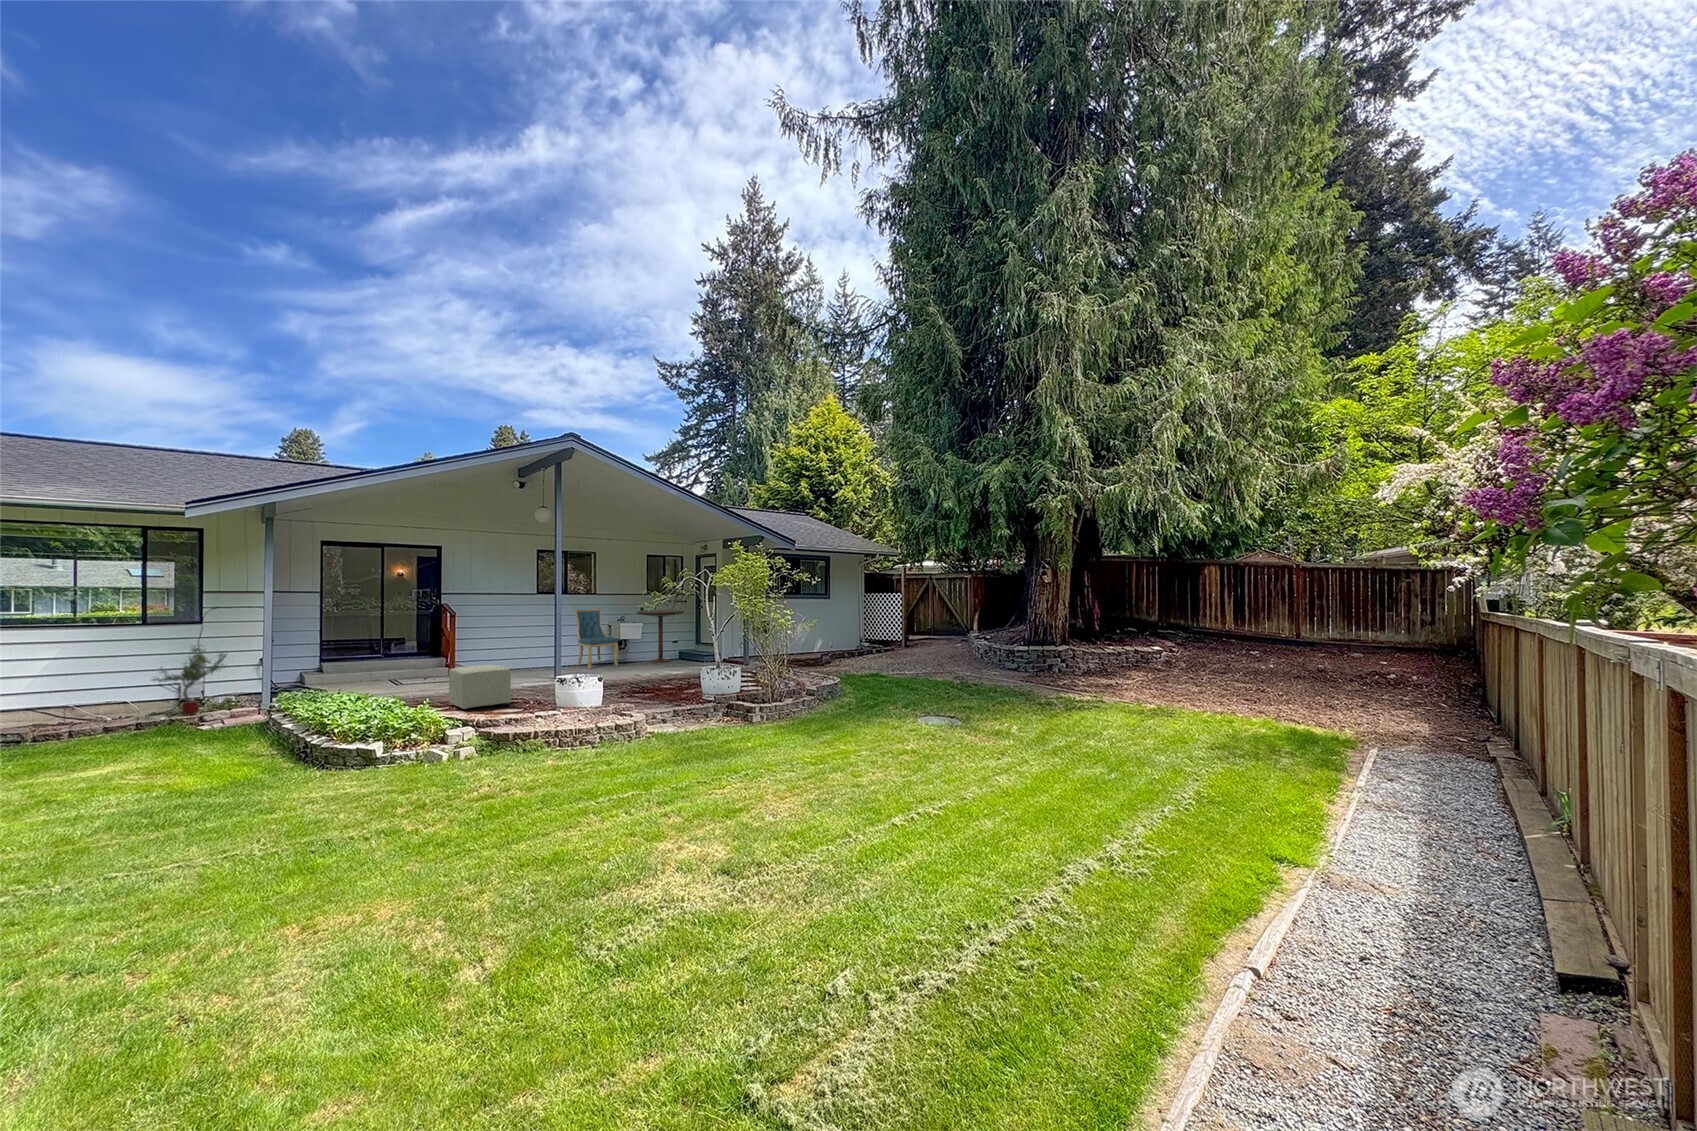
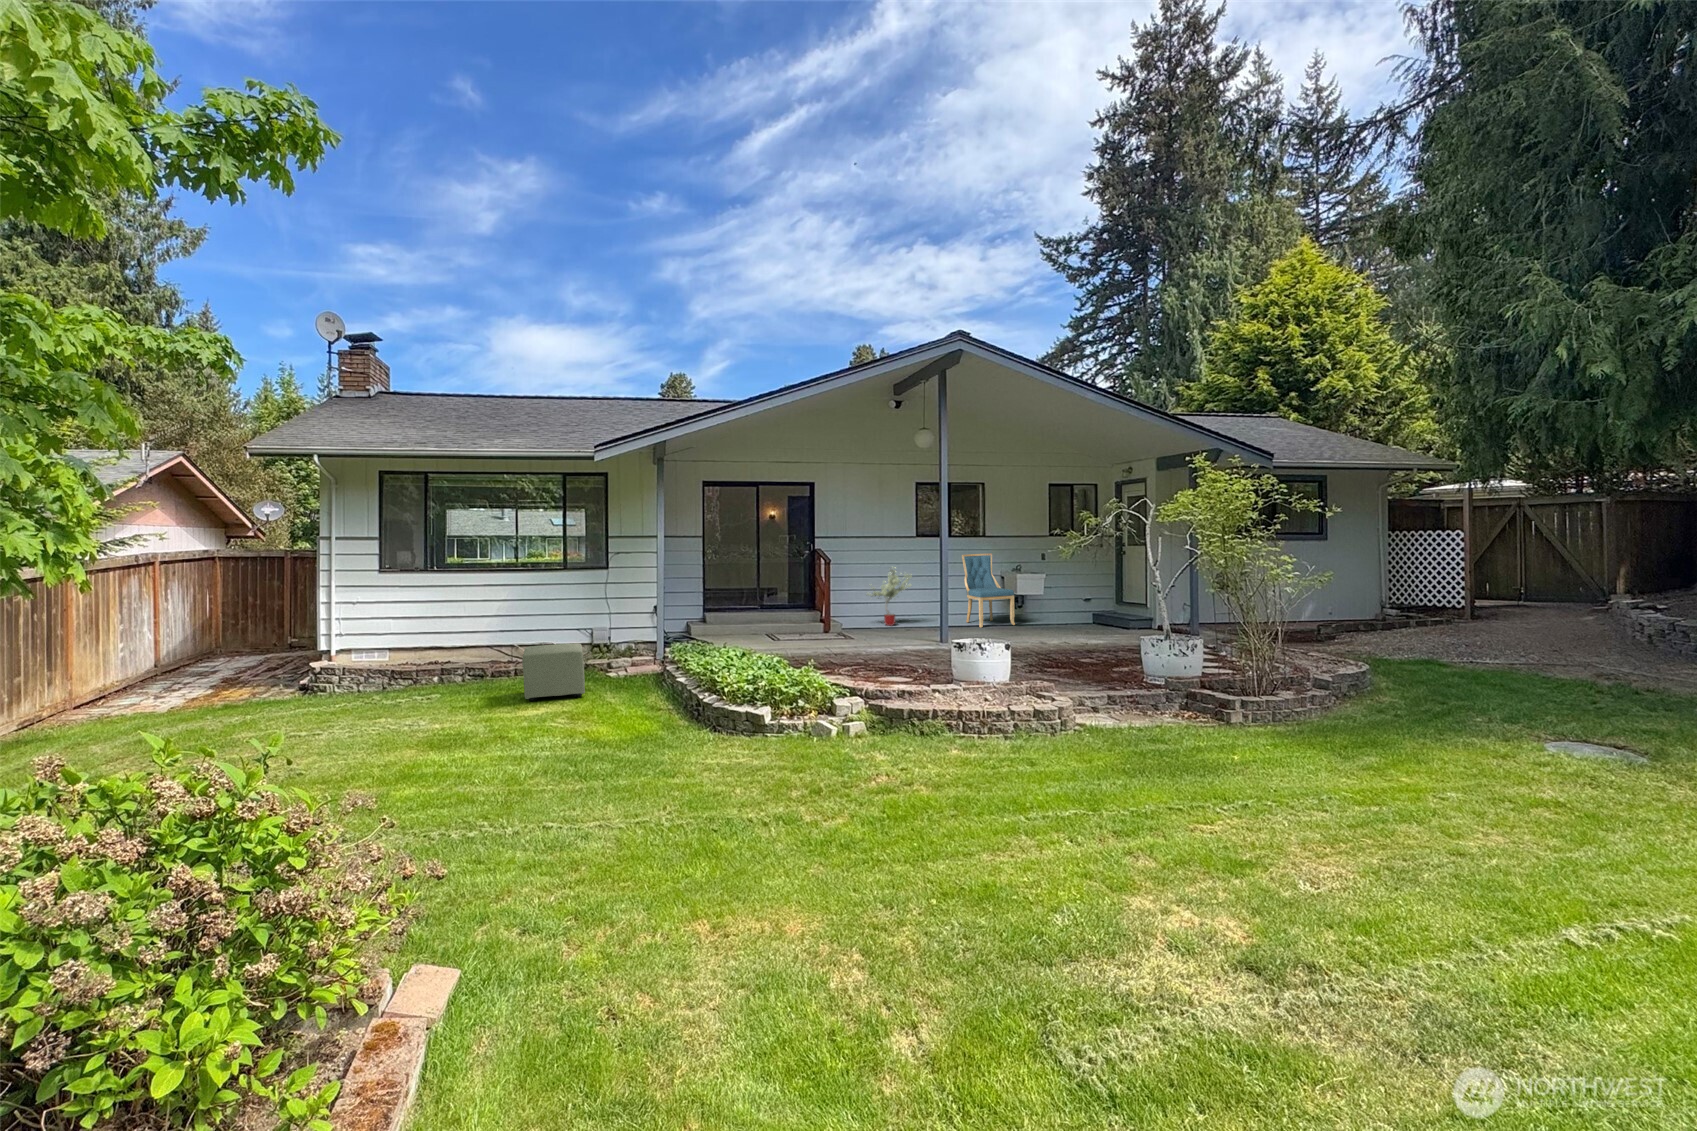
pedestal table: present [636,610,684,663] -> none [1035,554,1098,622]
potted tree: present [153,644,226,715] -> present [867,567,912,626]
ottoman: present [449,665,511,710] -> present [522,643,585,701]

